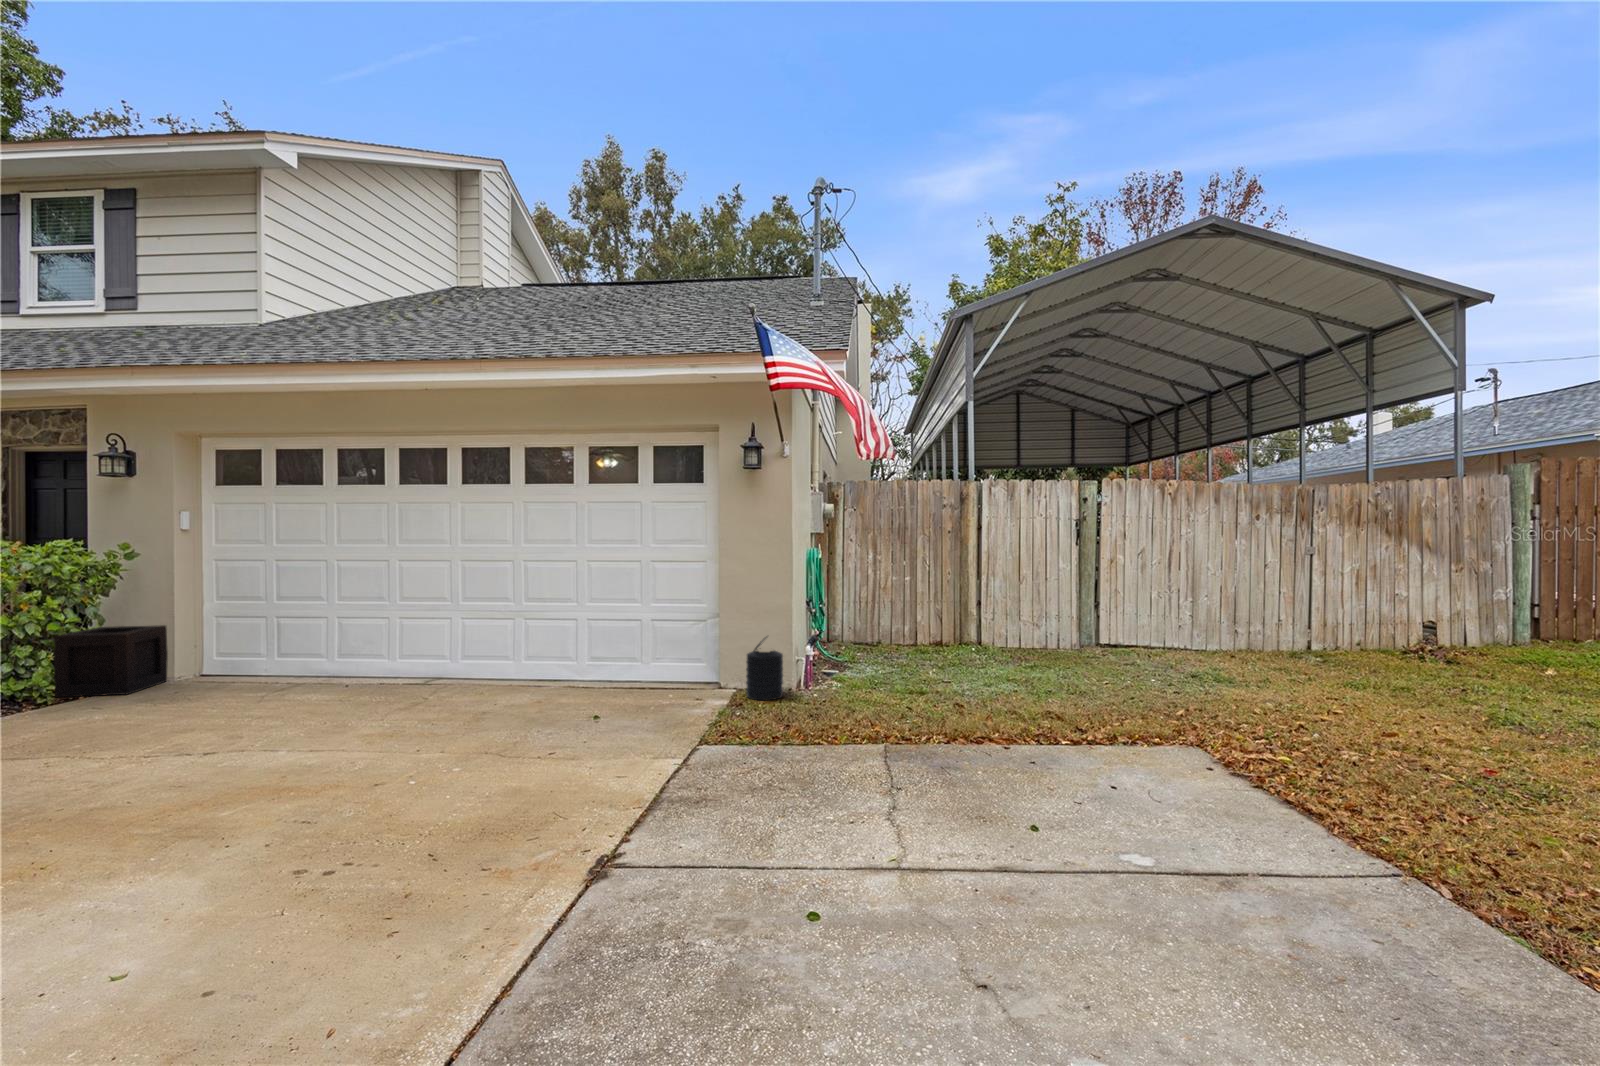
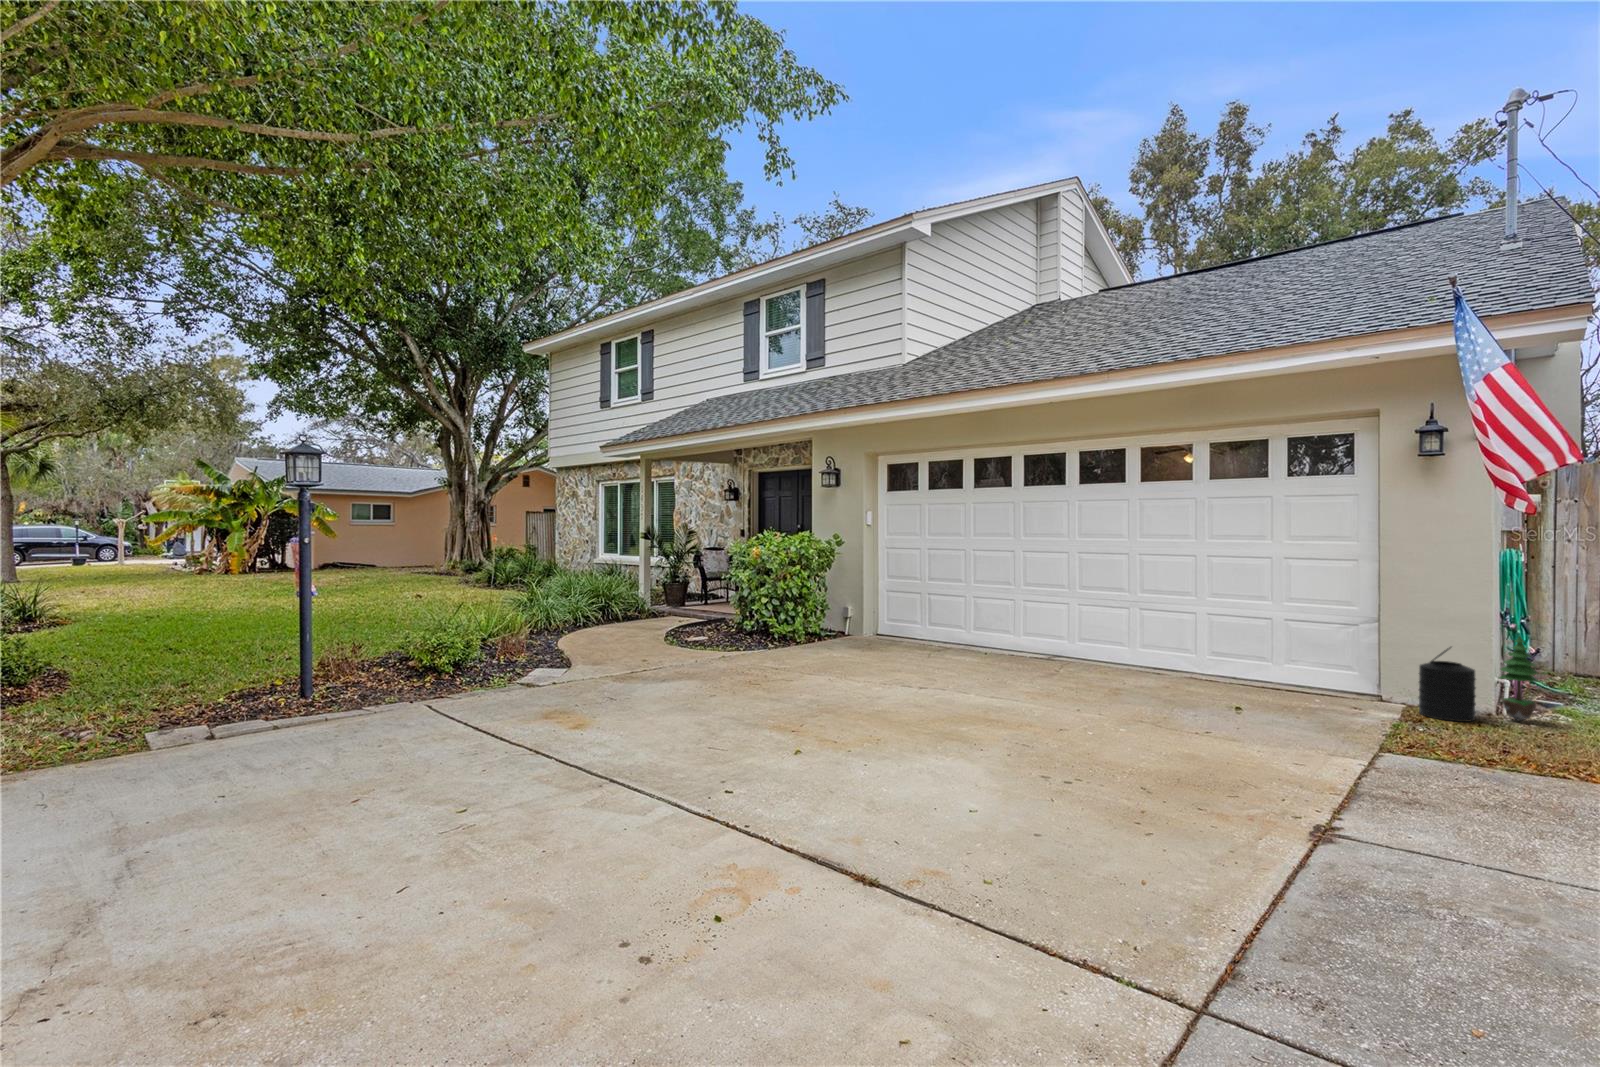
potted tree: none [798,621,823,692] -> present [1499,636,1539,721]
wooden crate: present [54,625,168,697] -> none [806,593,862,642]

